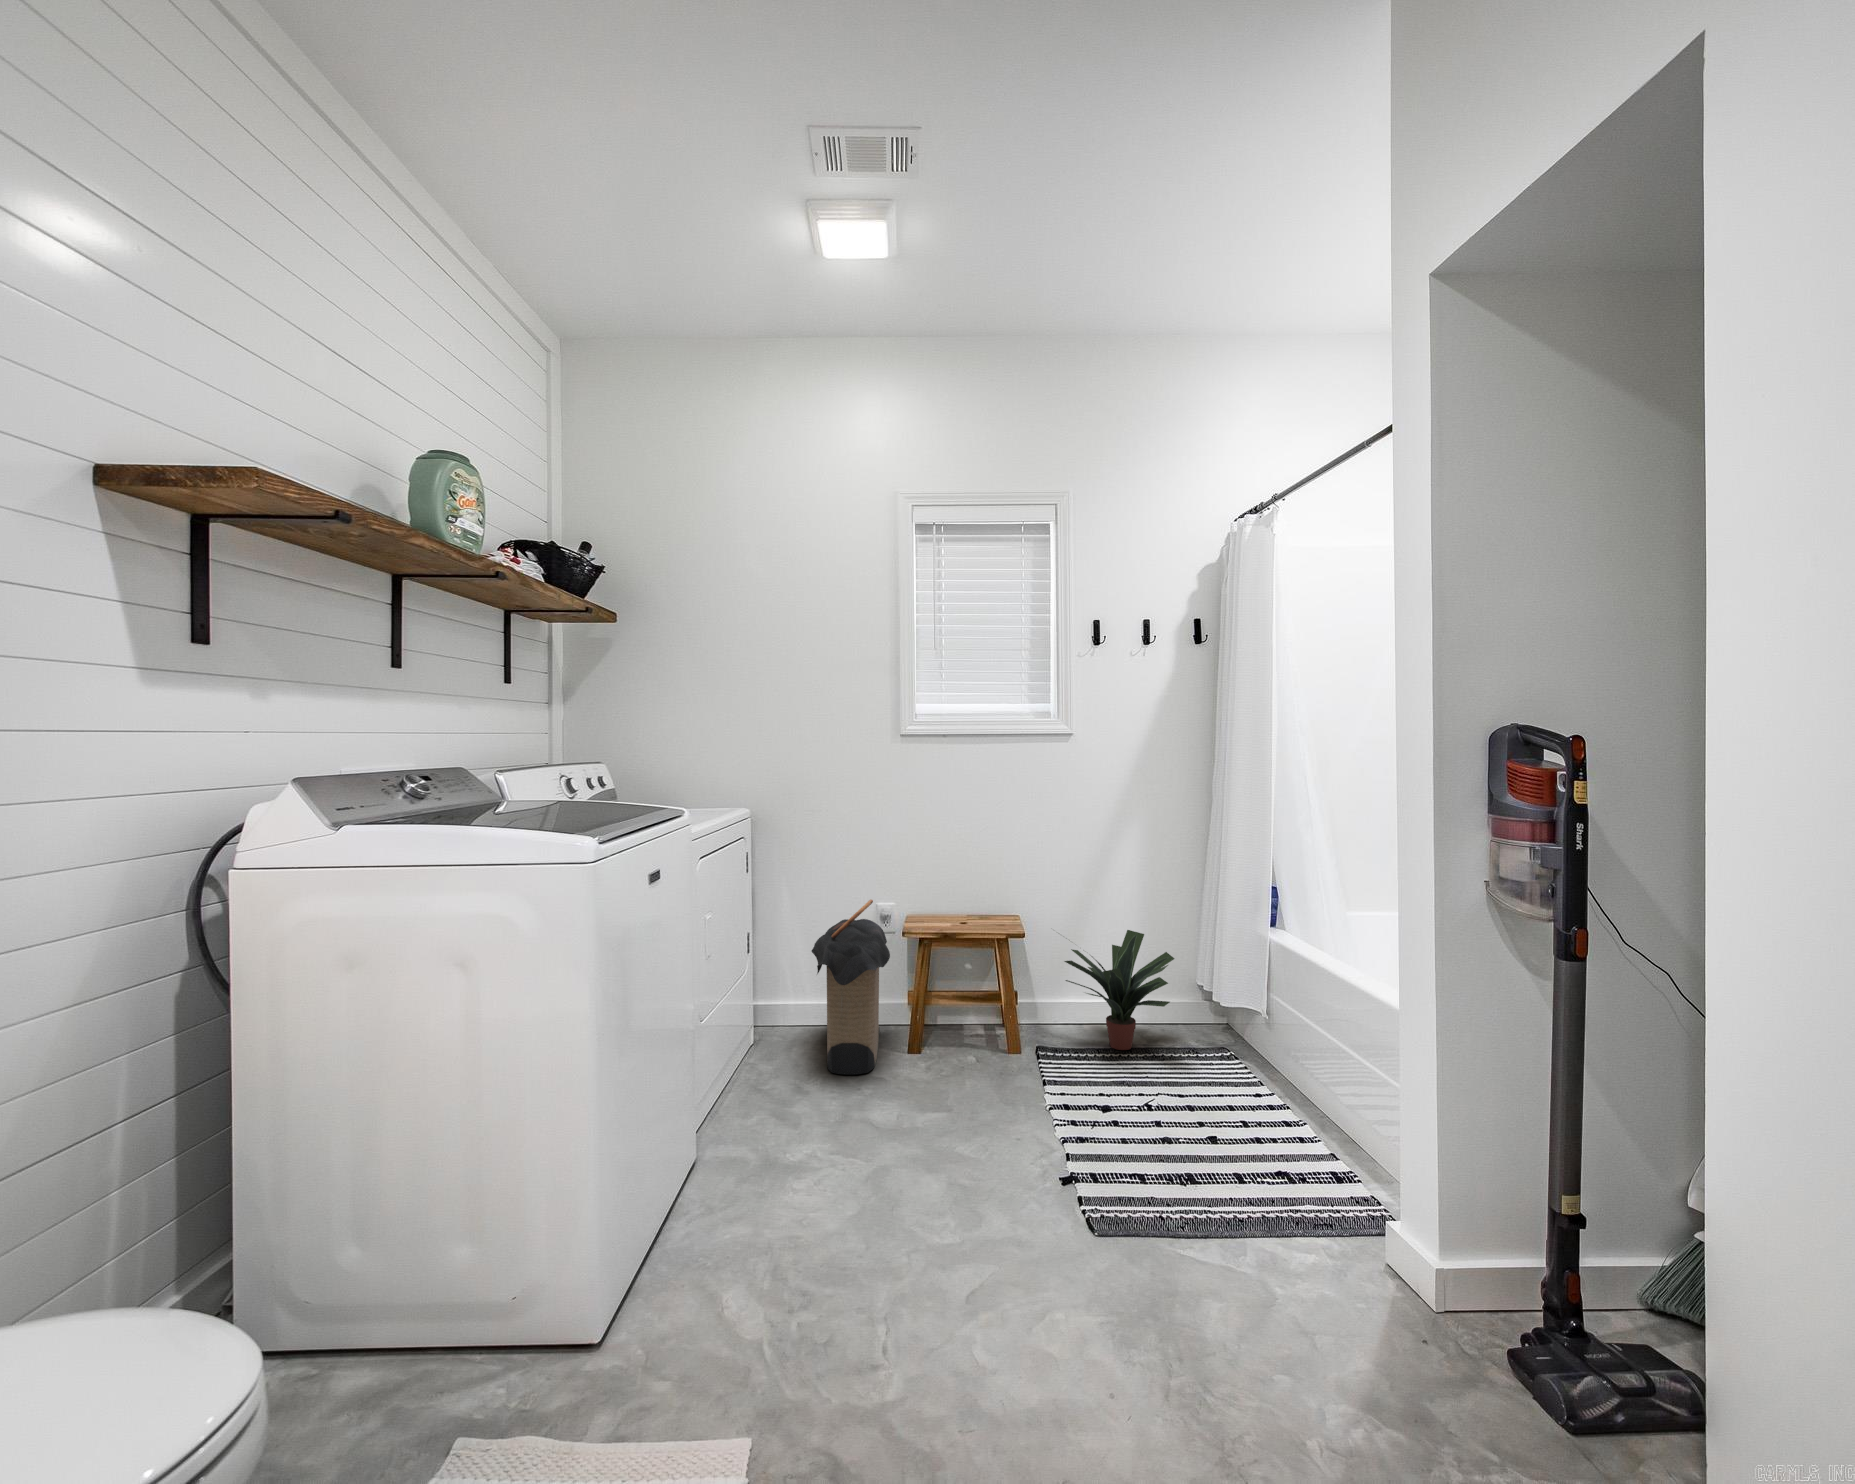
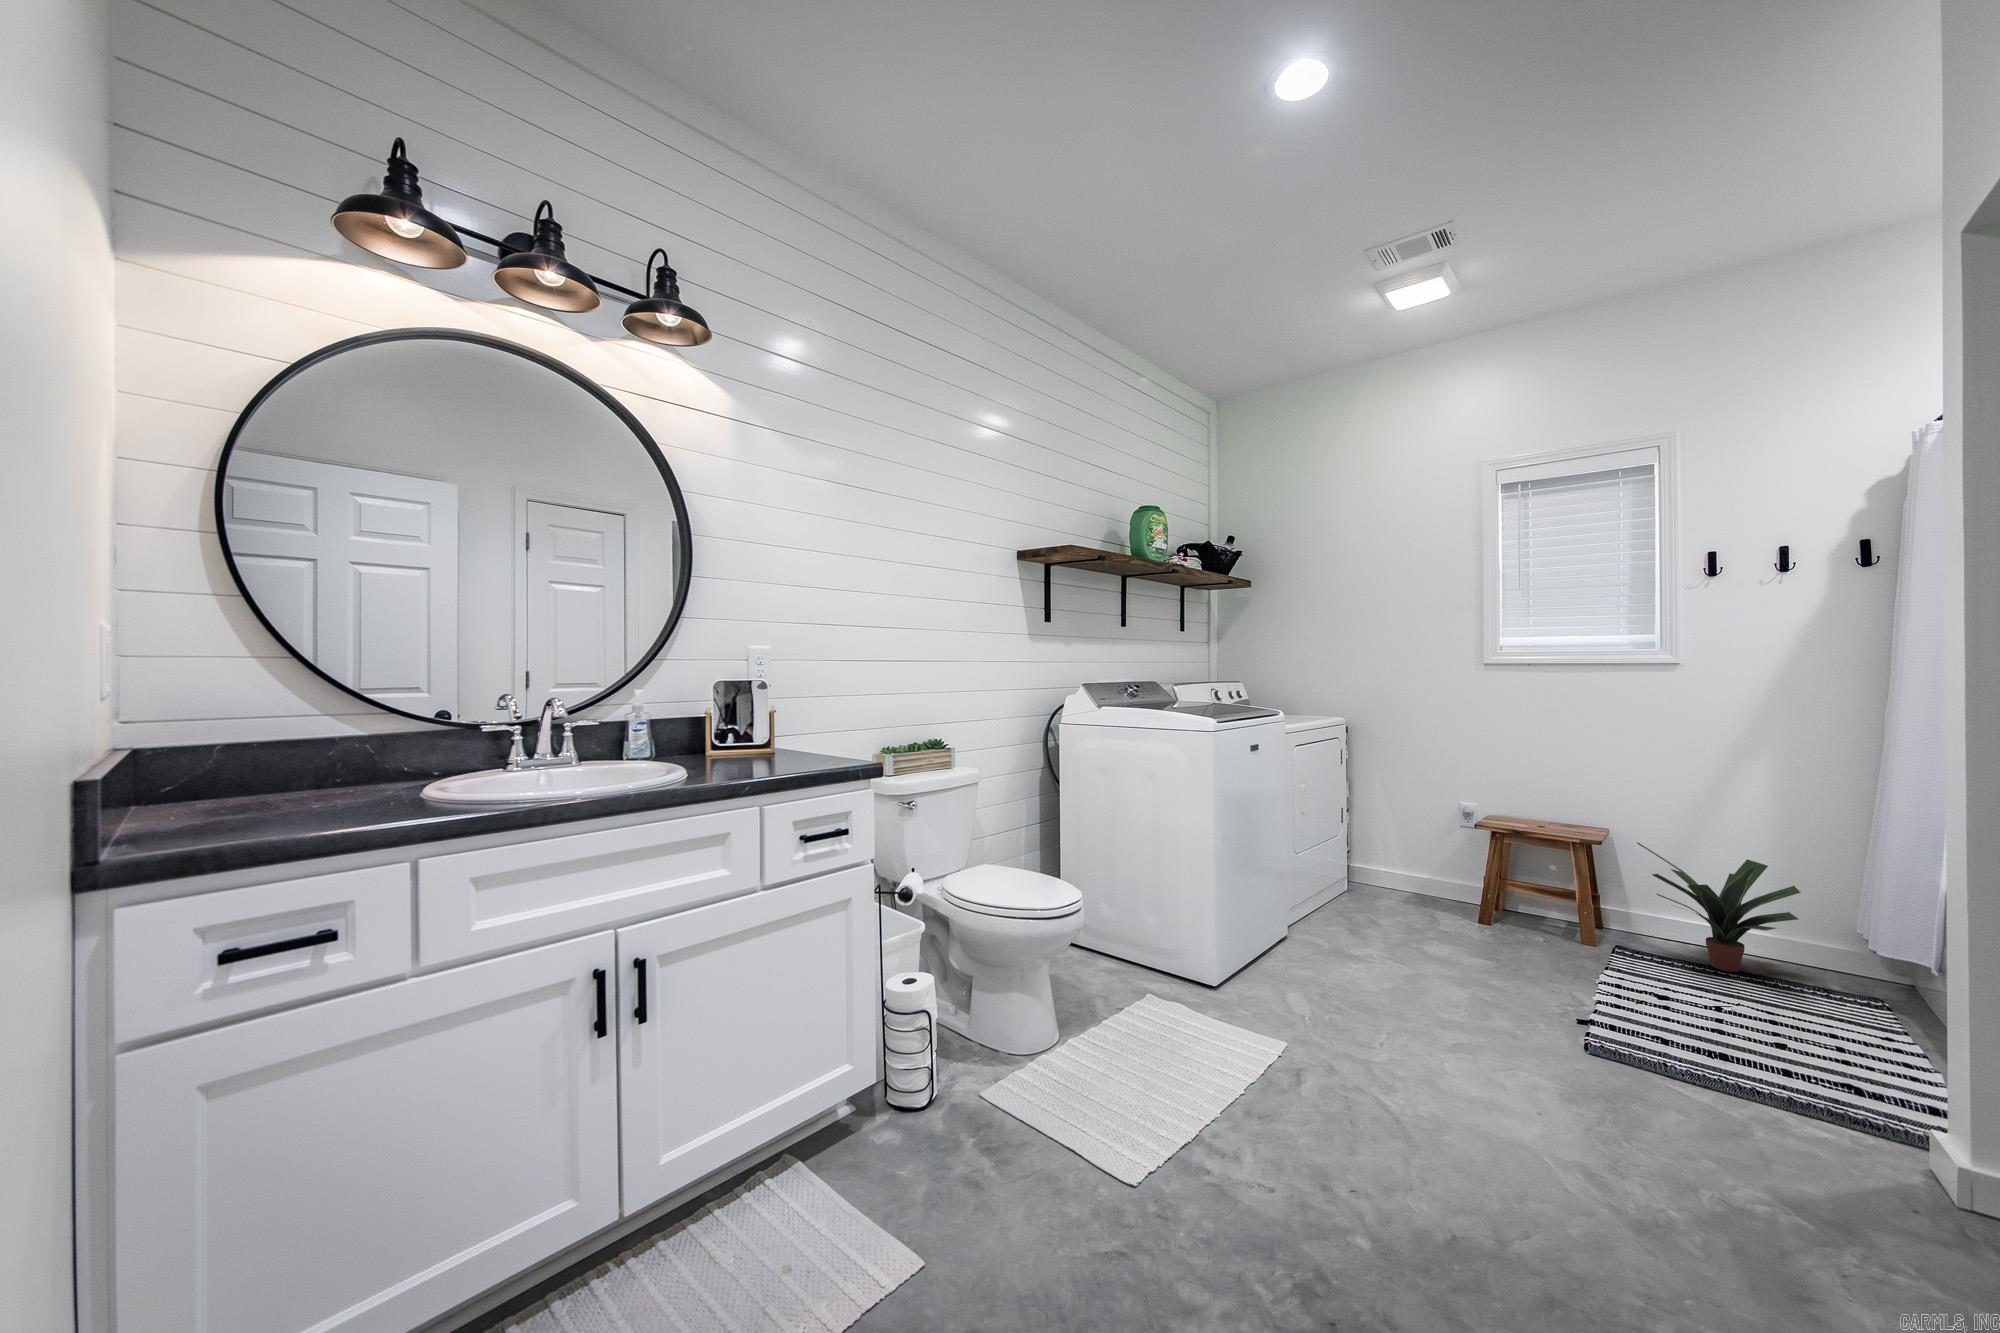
laundry hamper: present [812,900,890,1074] -> none [1390,795,1467,927]

